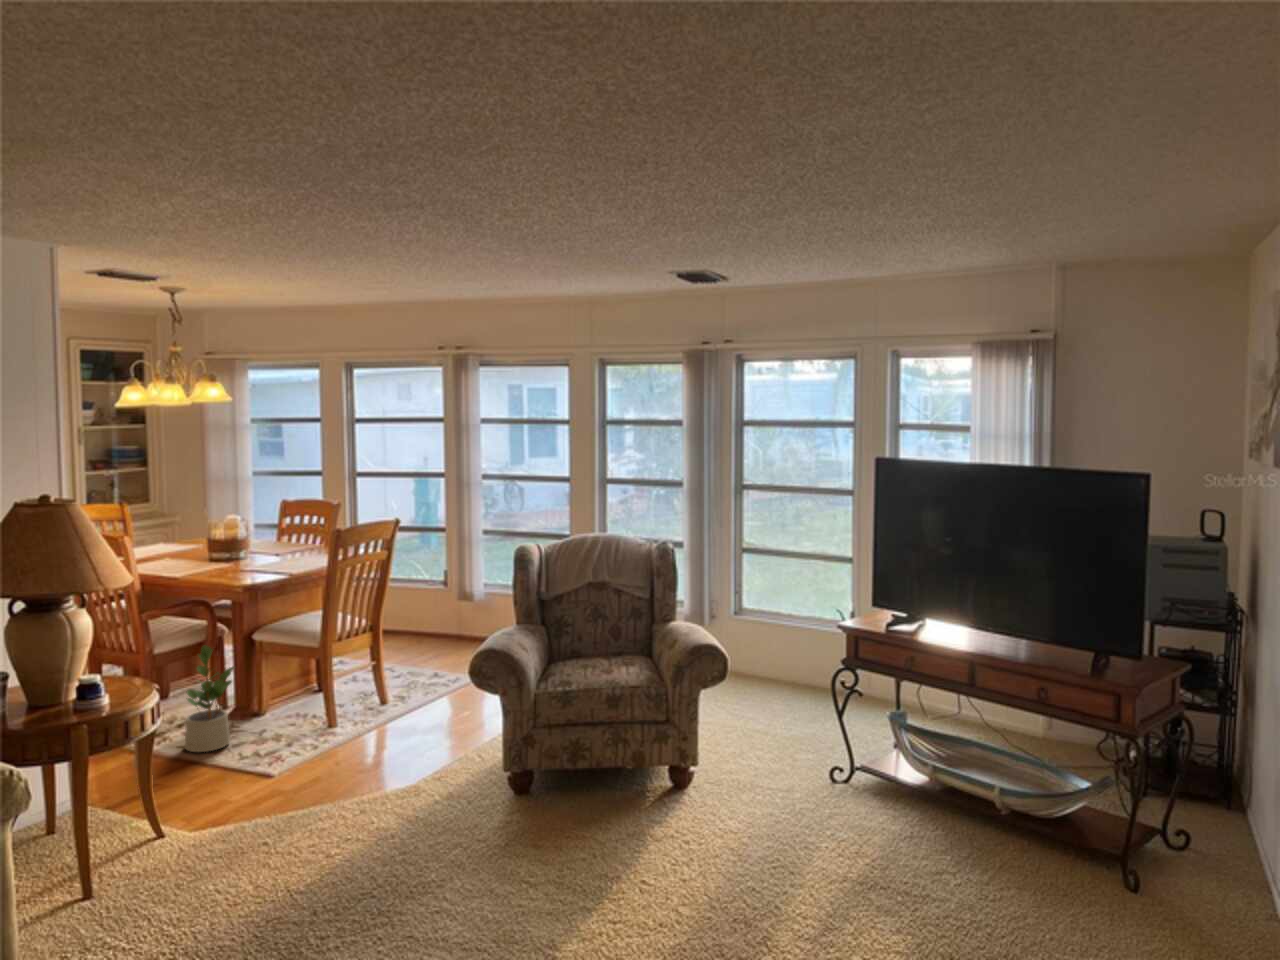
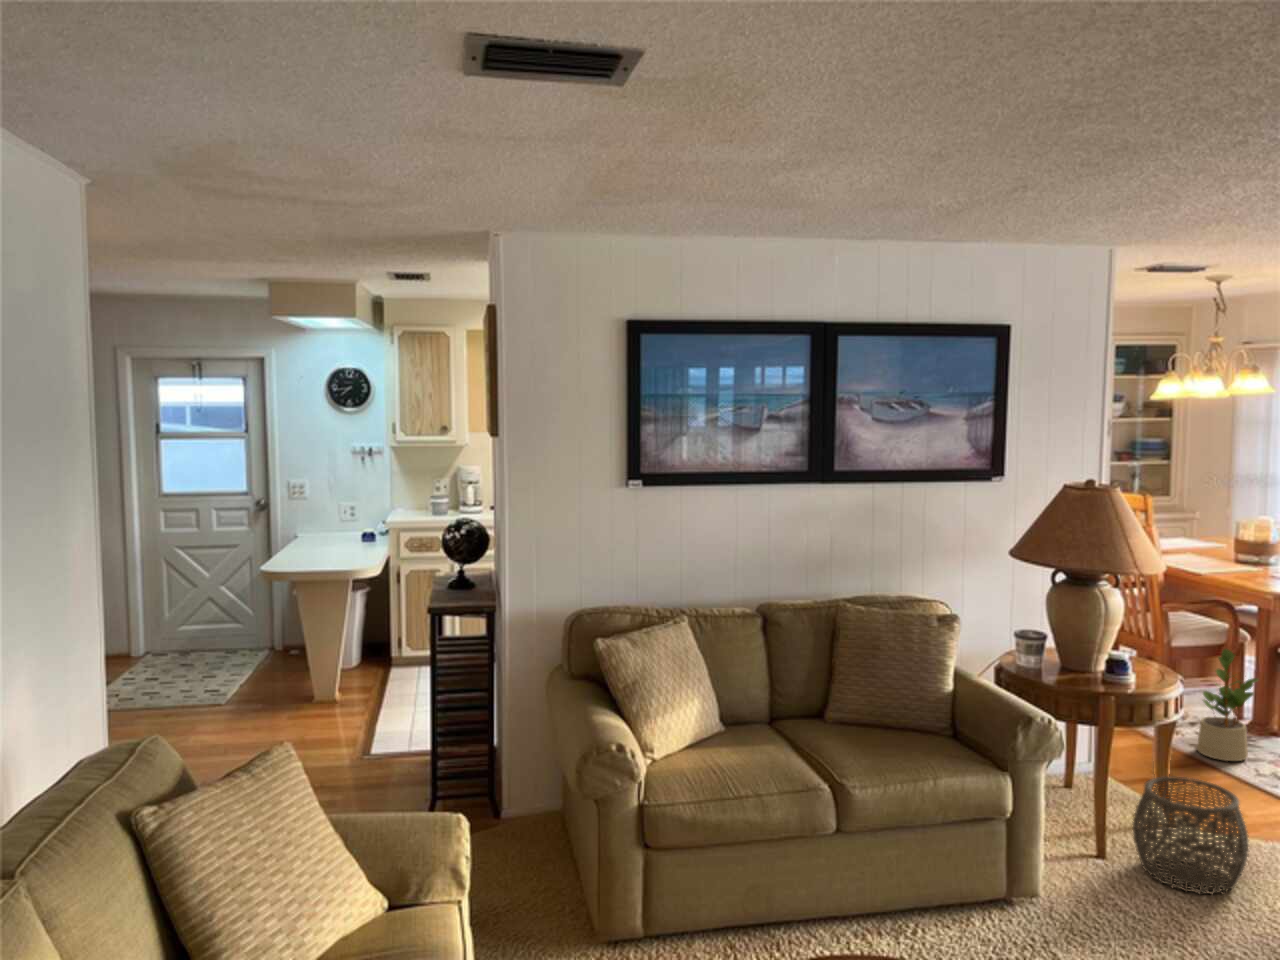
woven basket: none [117,782,232,903] -> present [1132,776,1249,895]

